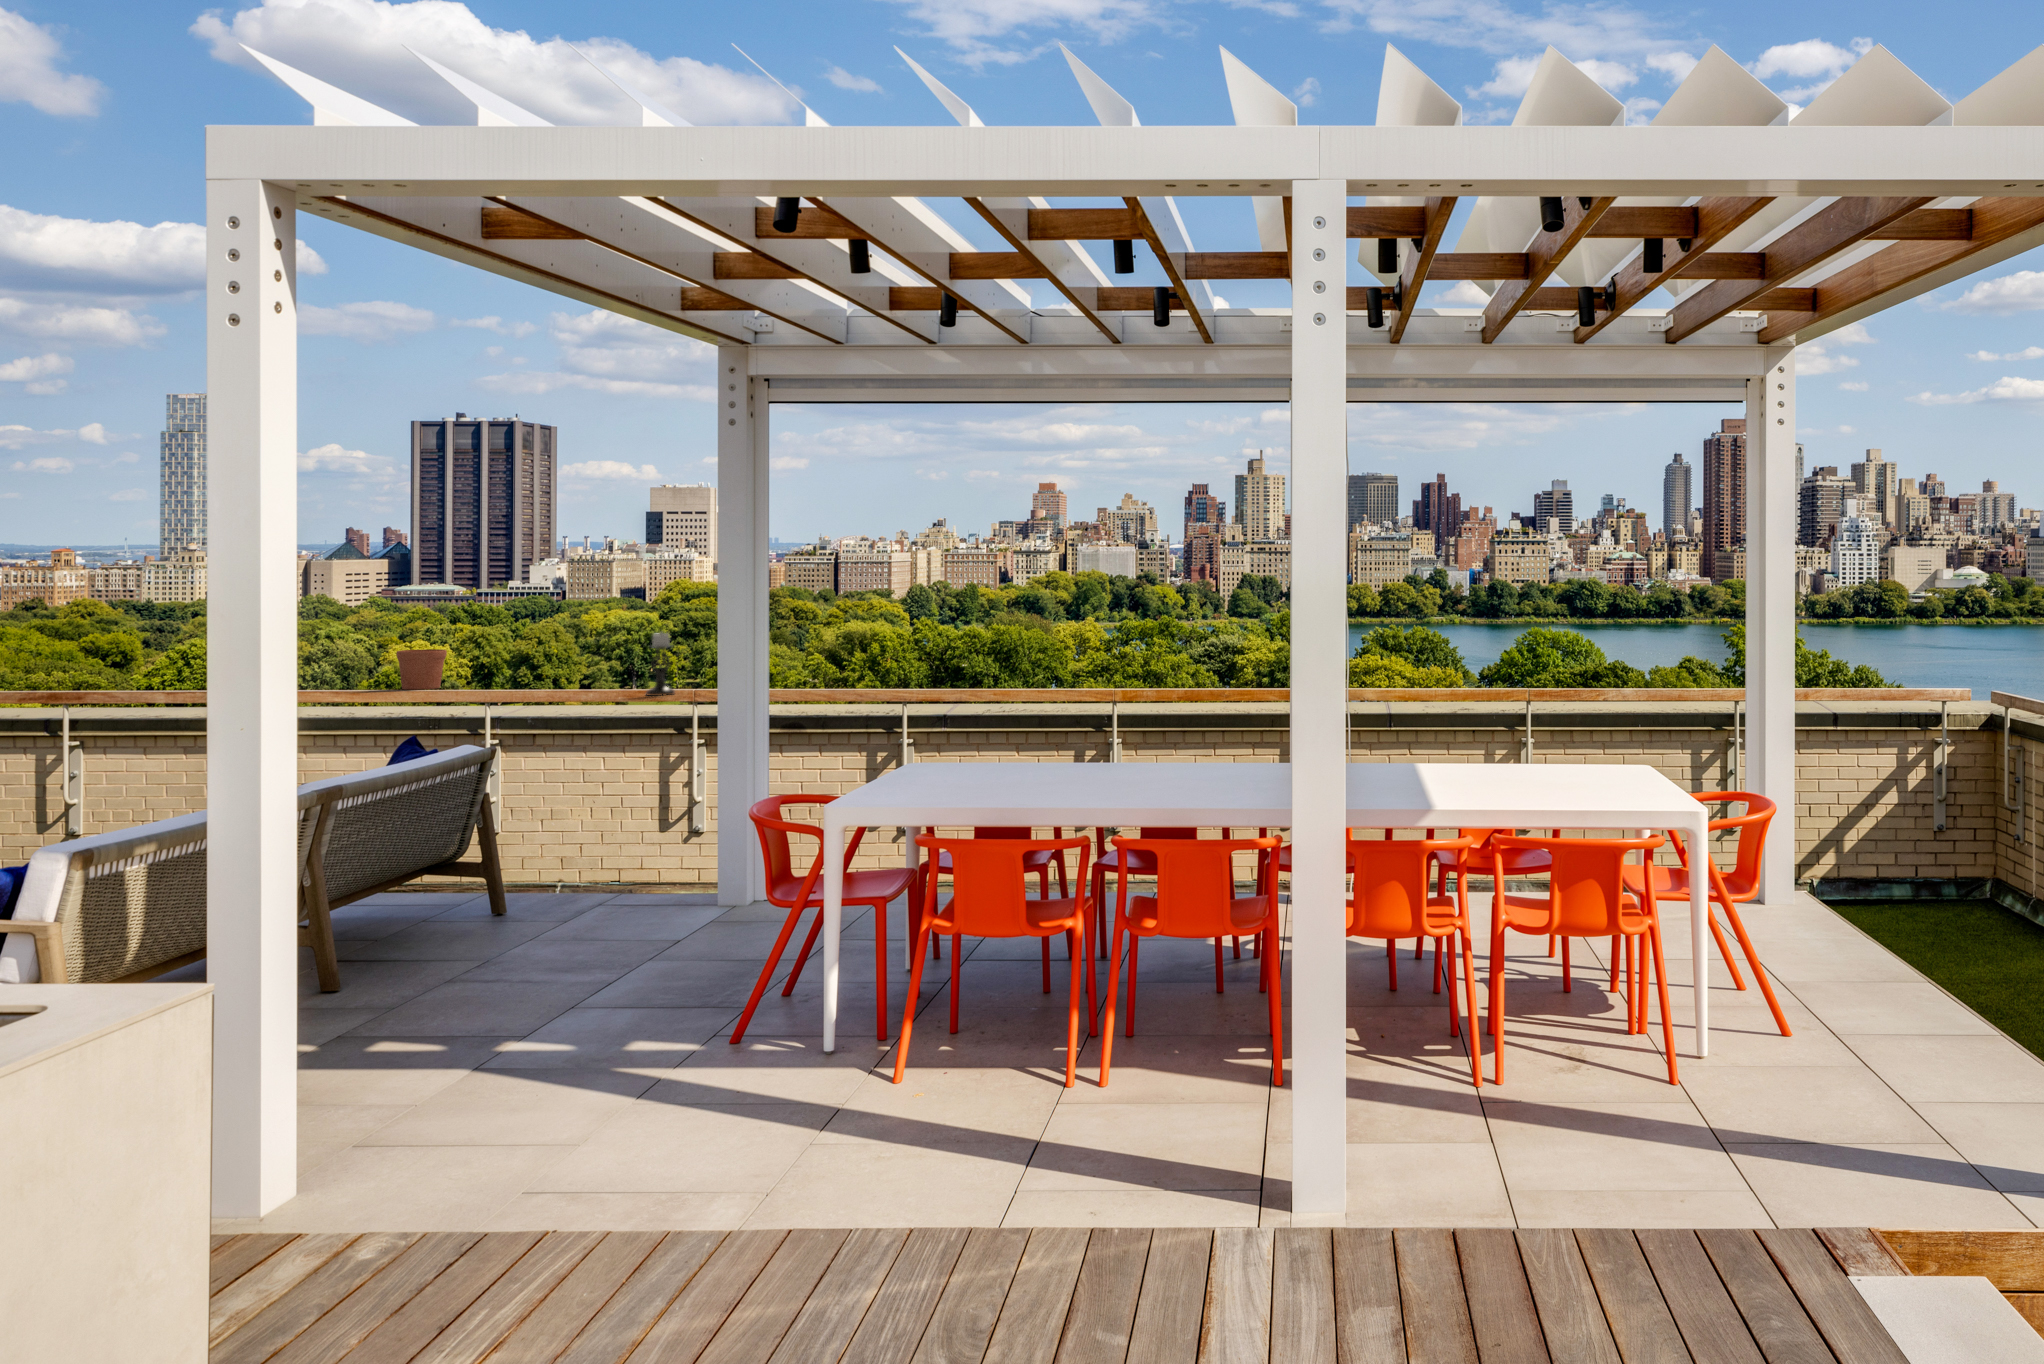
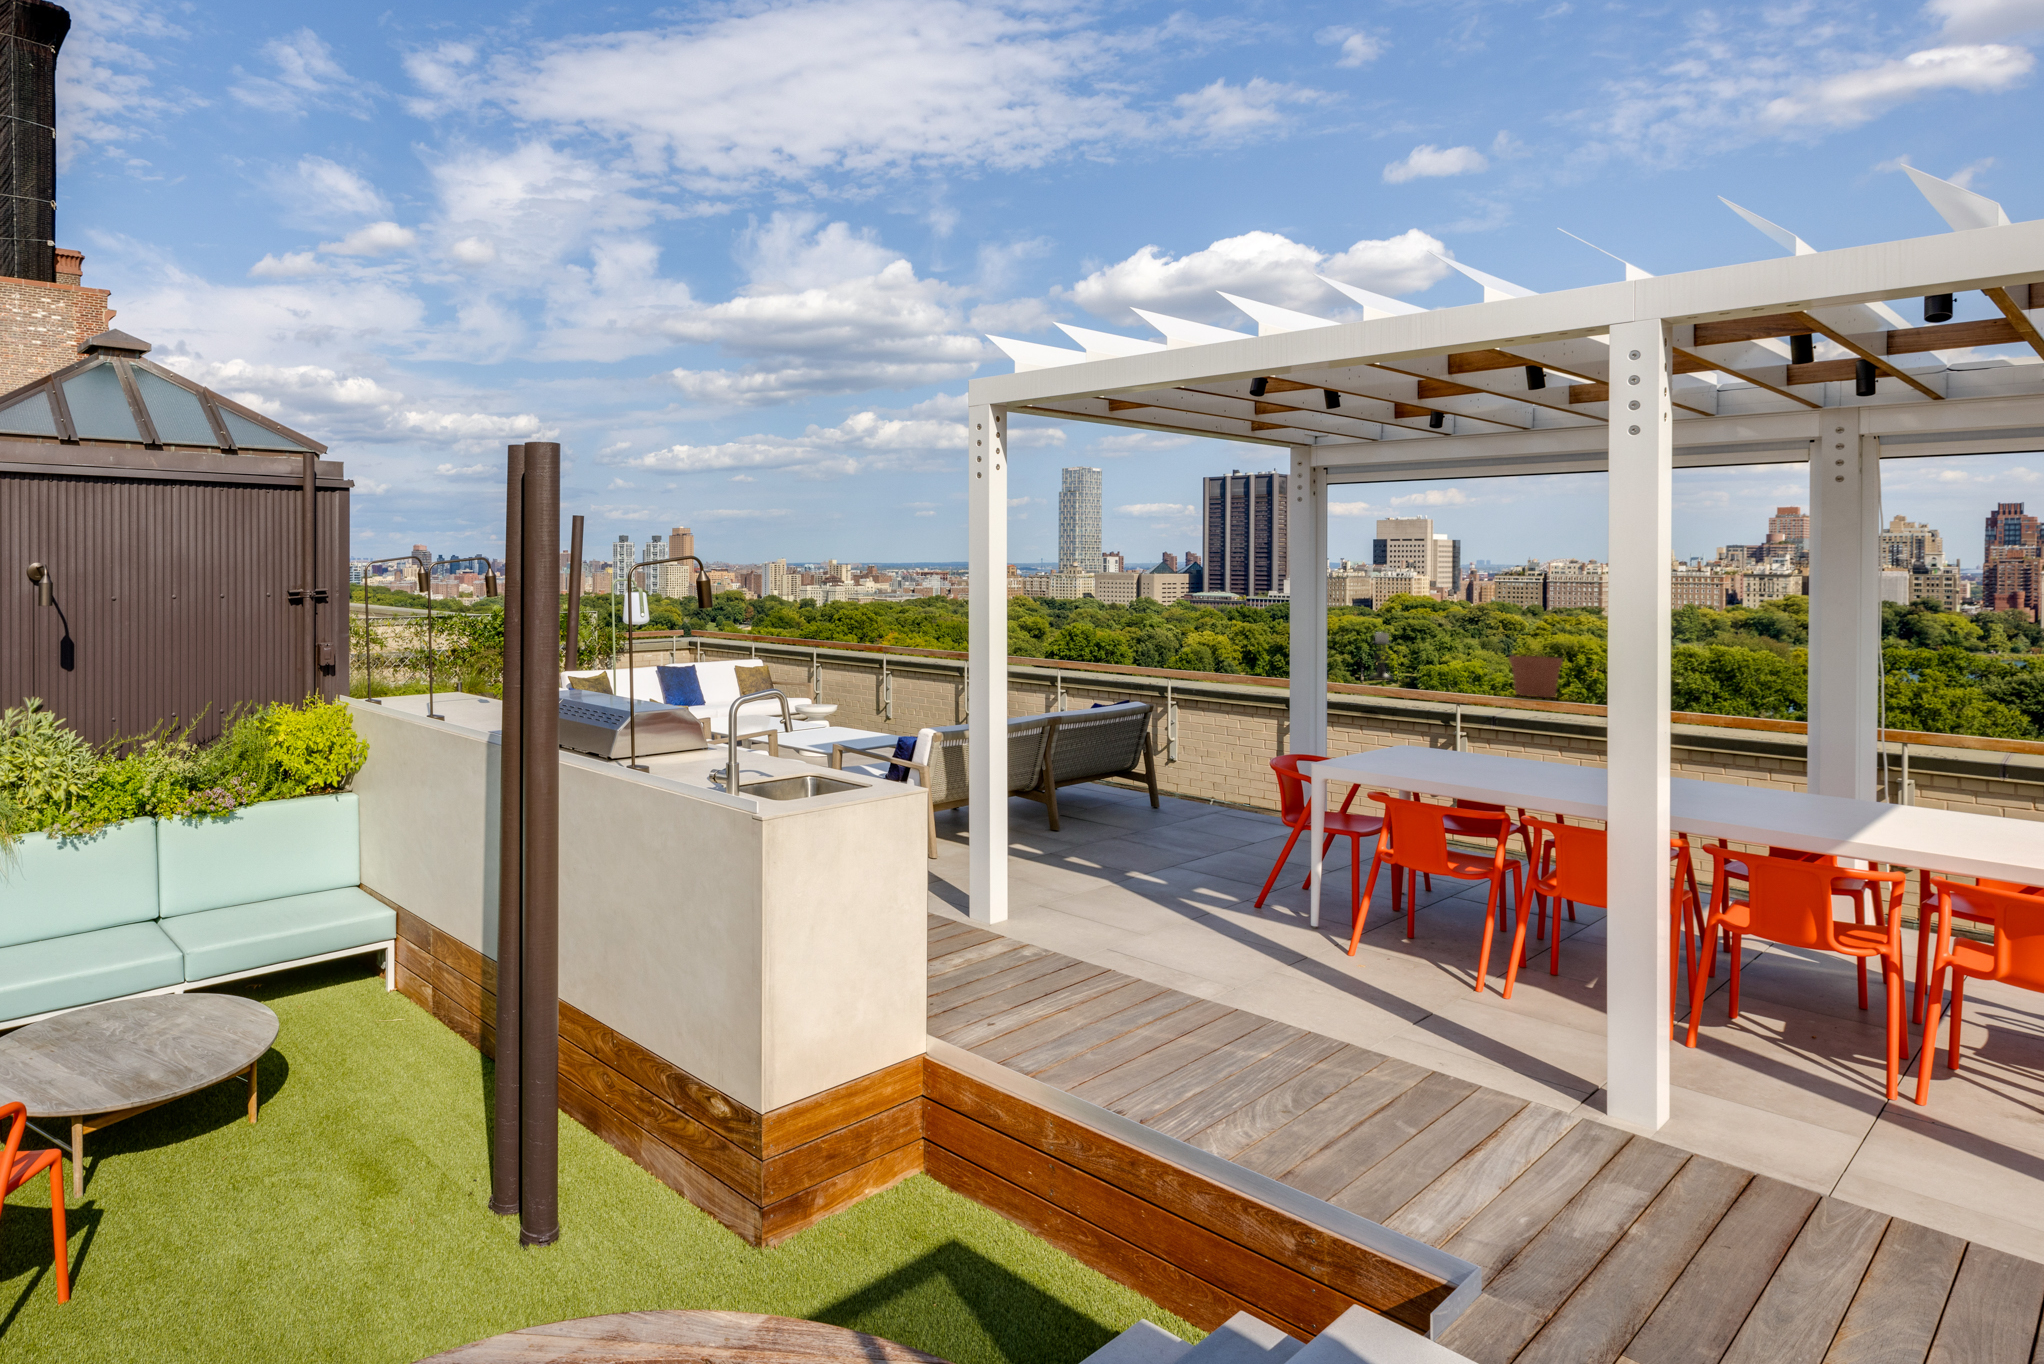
flower pot: present [396,649,447,690] -> present [1509,655,1563,698]

